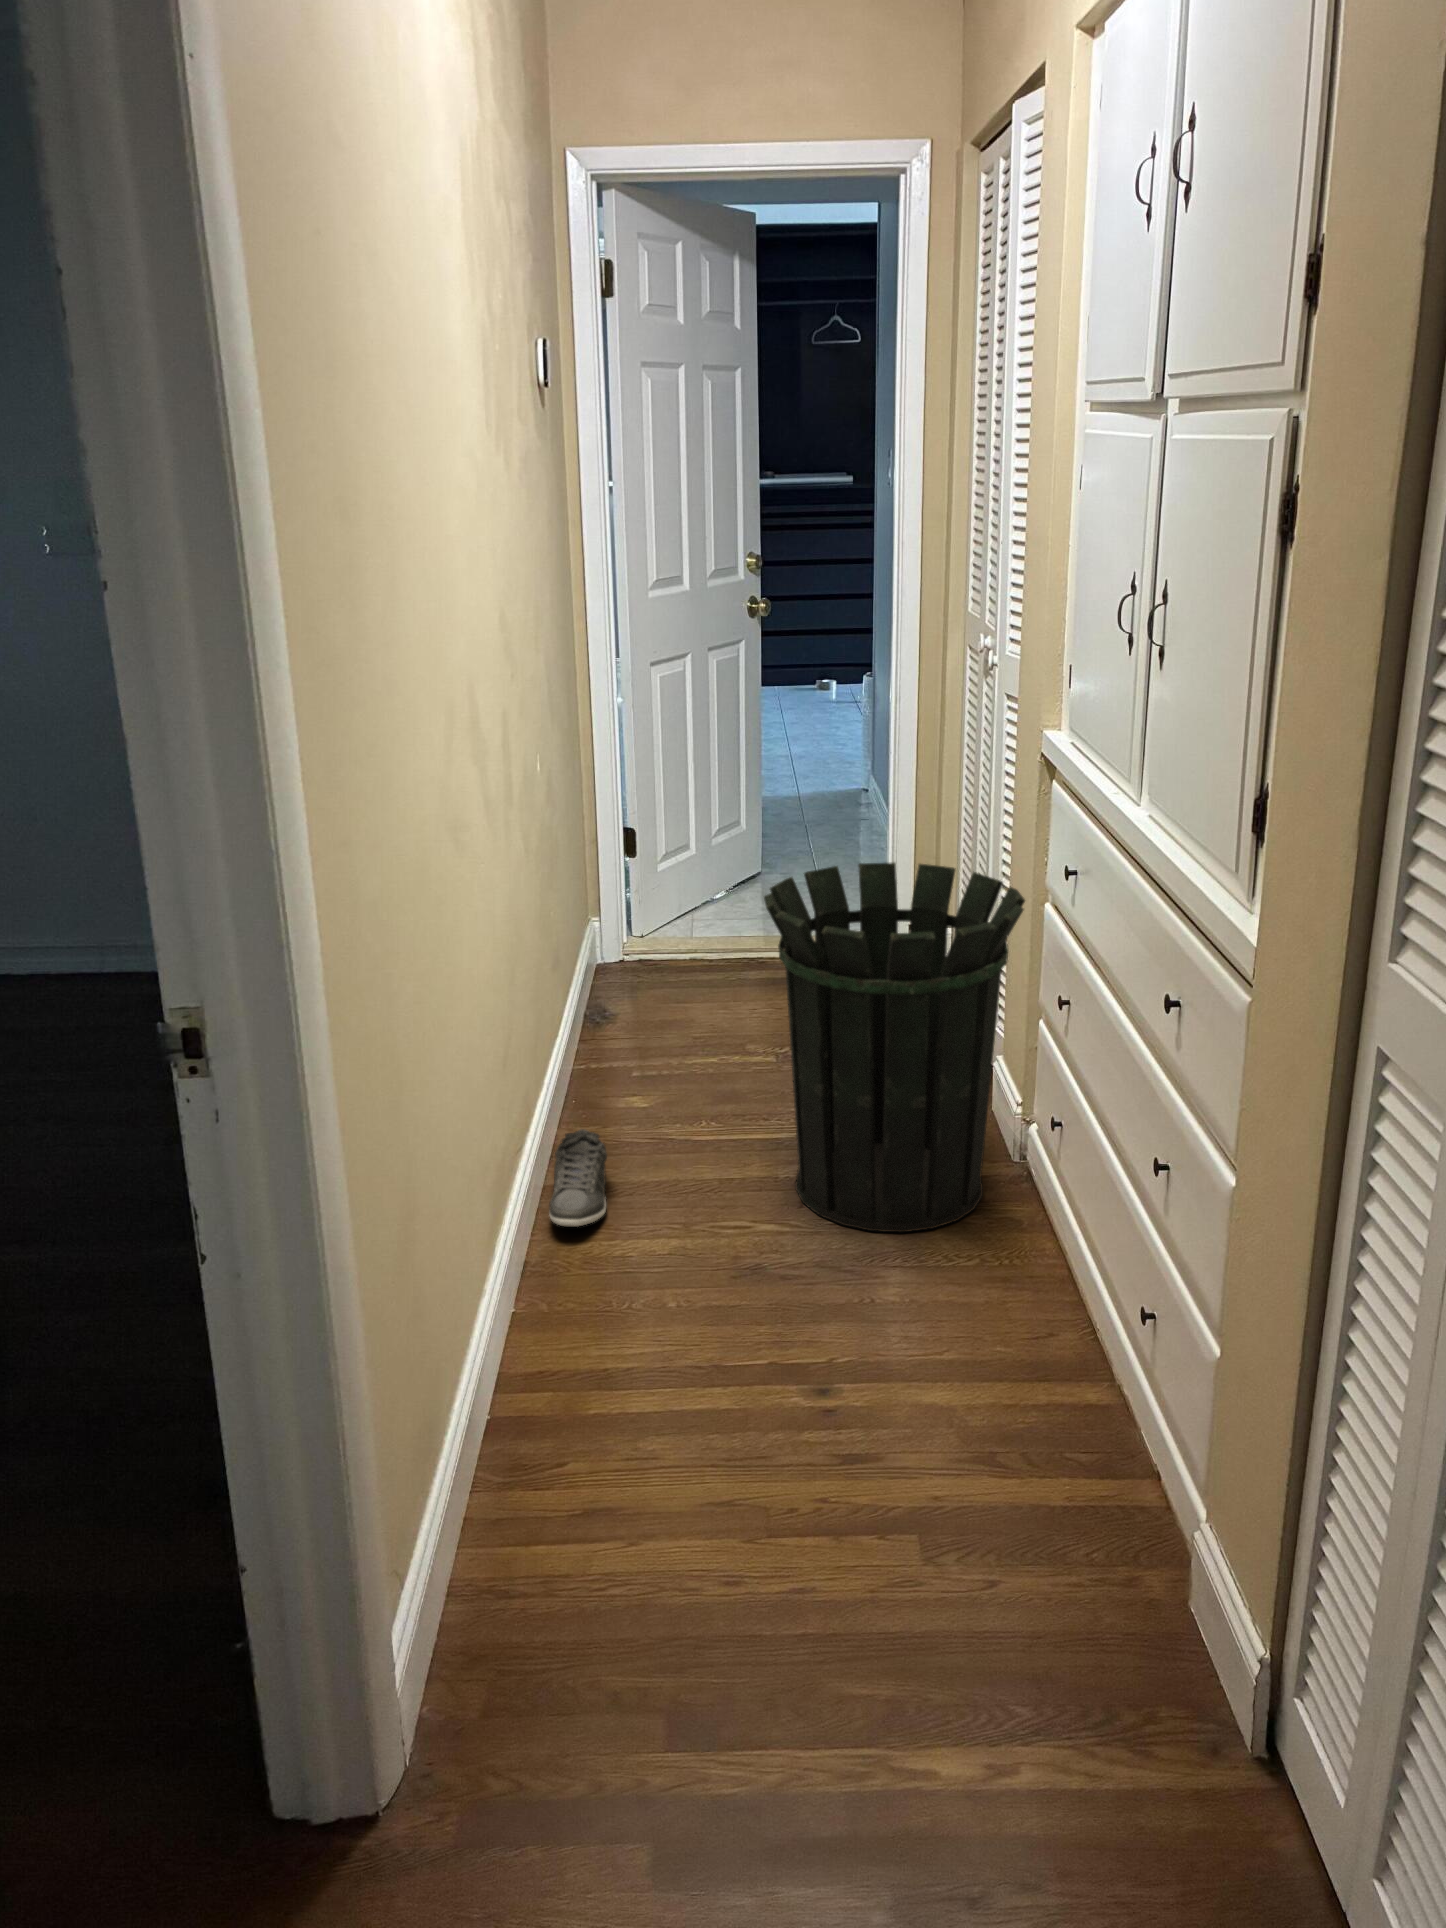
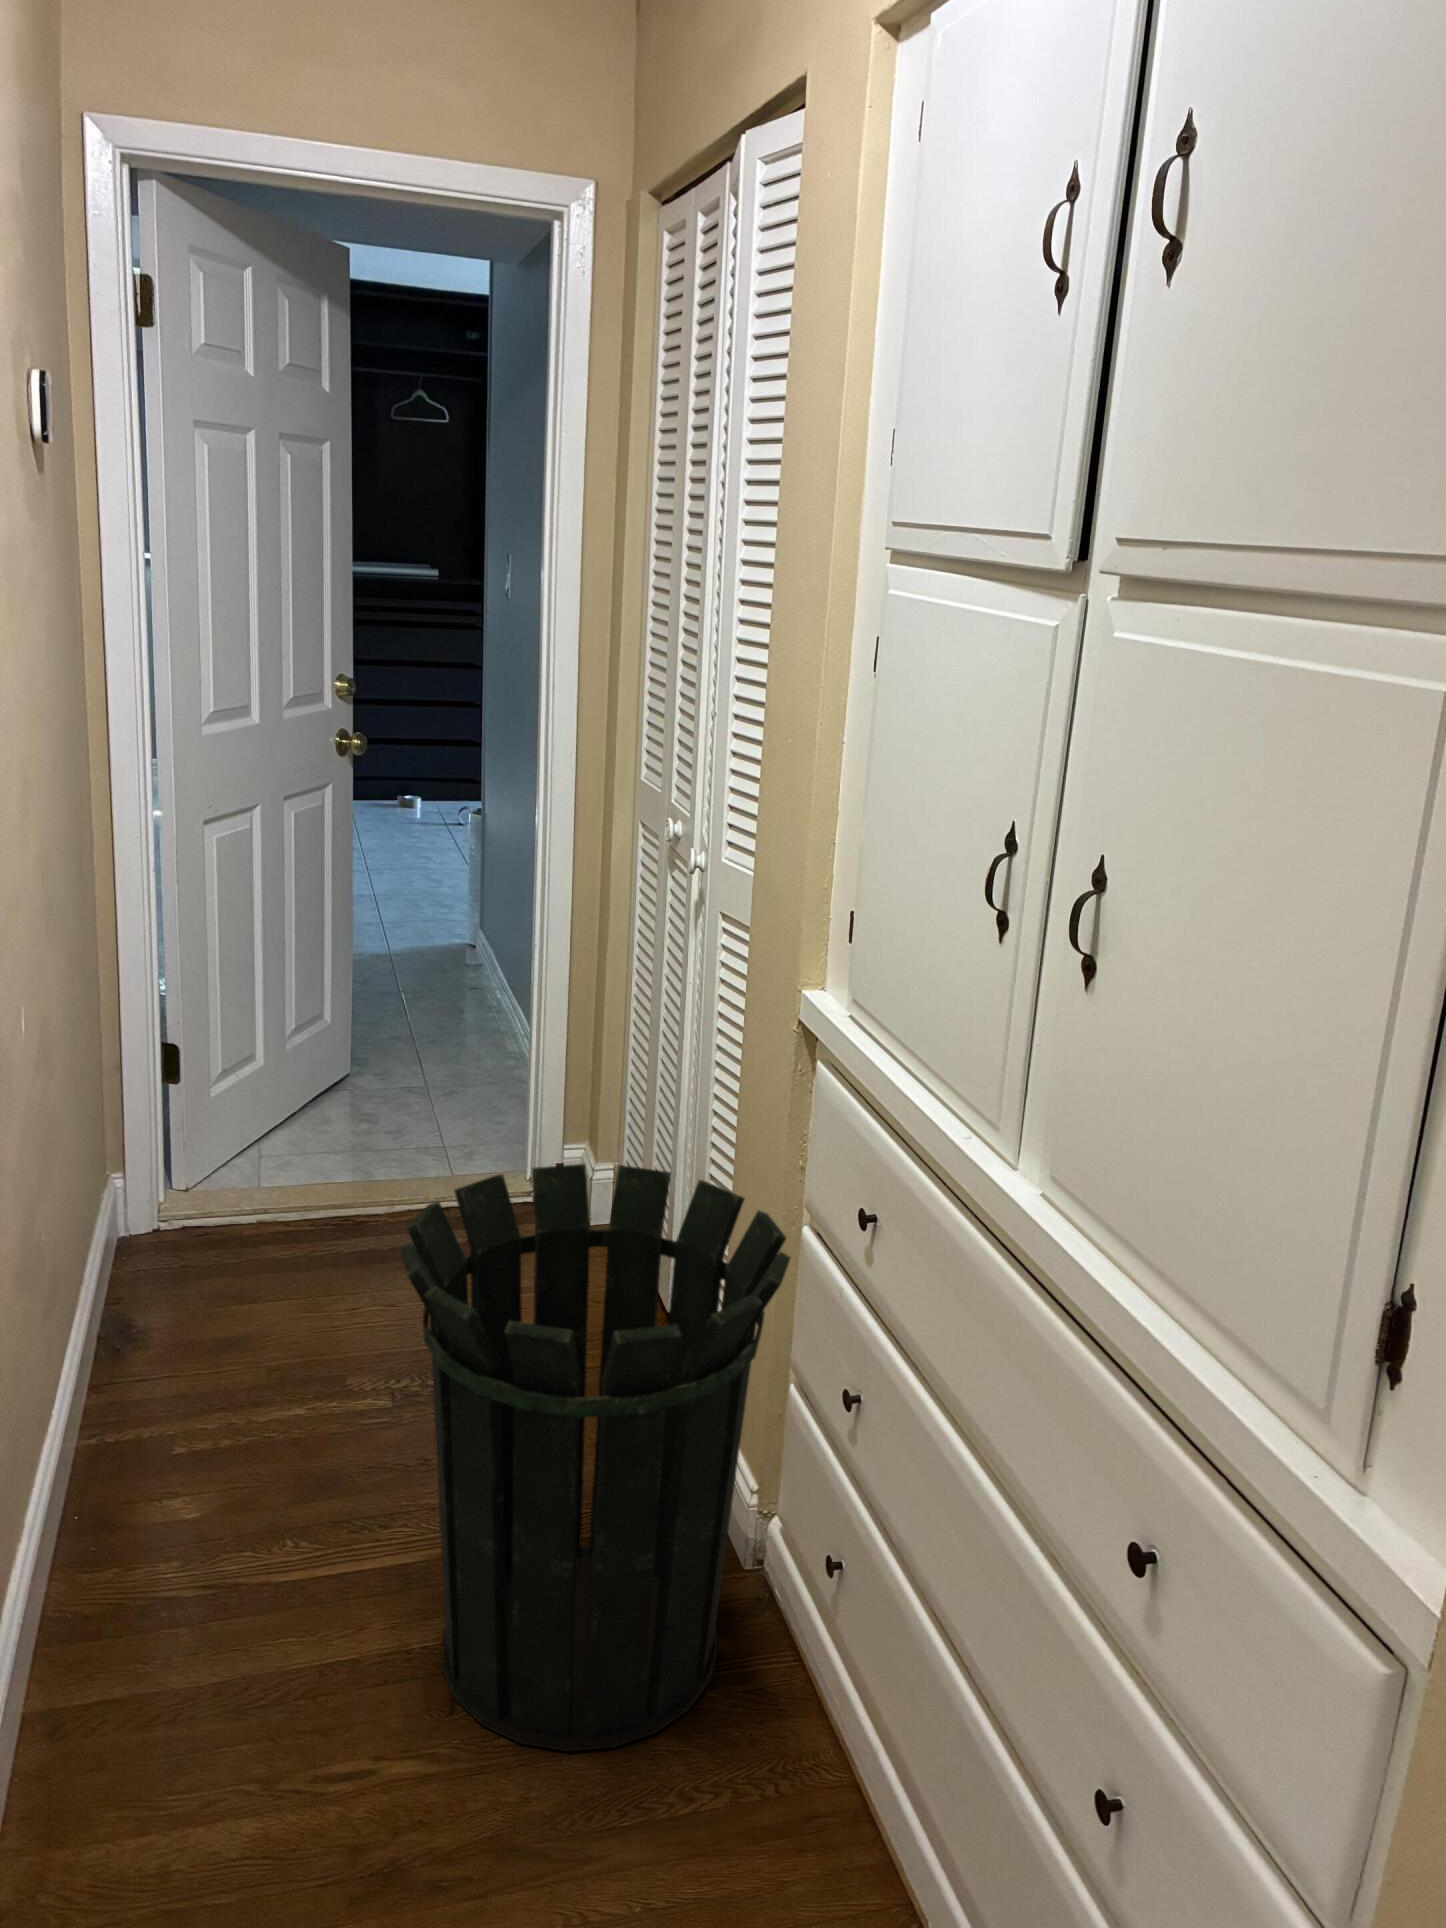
shoe: present [549,1129,607,1227] -> none [32,1611,137,1833]

